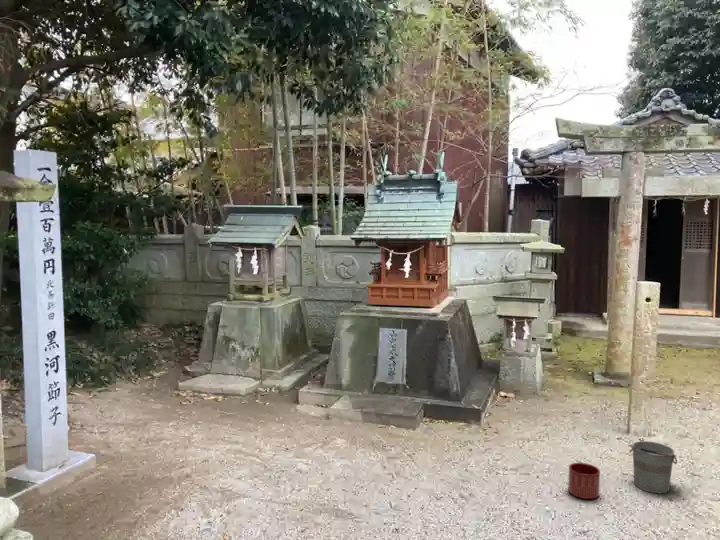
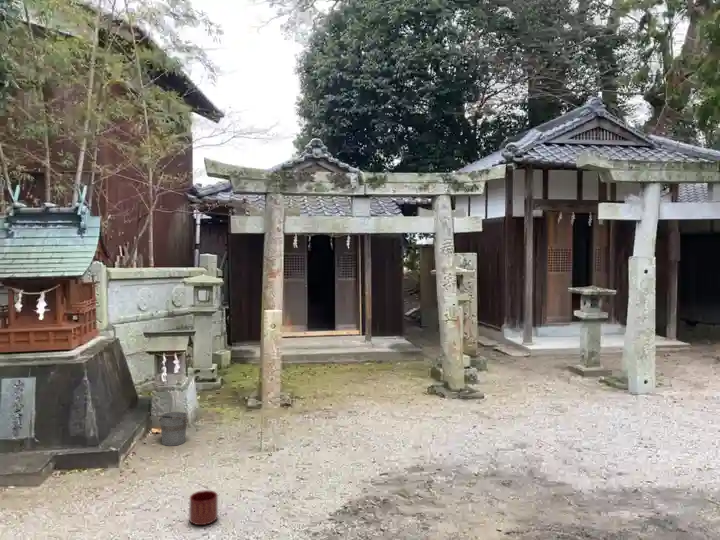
bucket: present [629,441,677,493] -> present [158,412,188,446]

